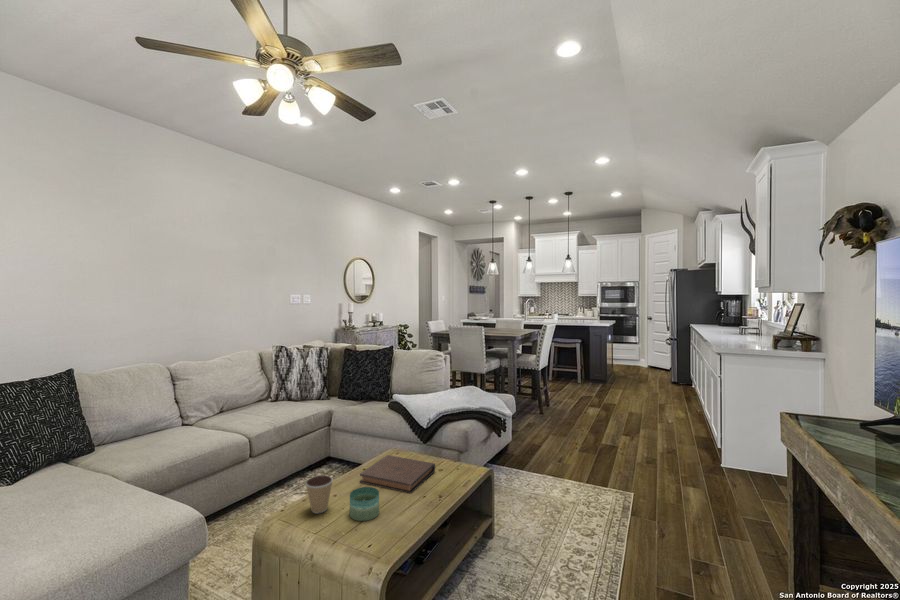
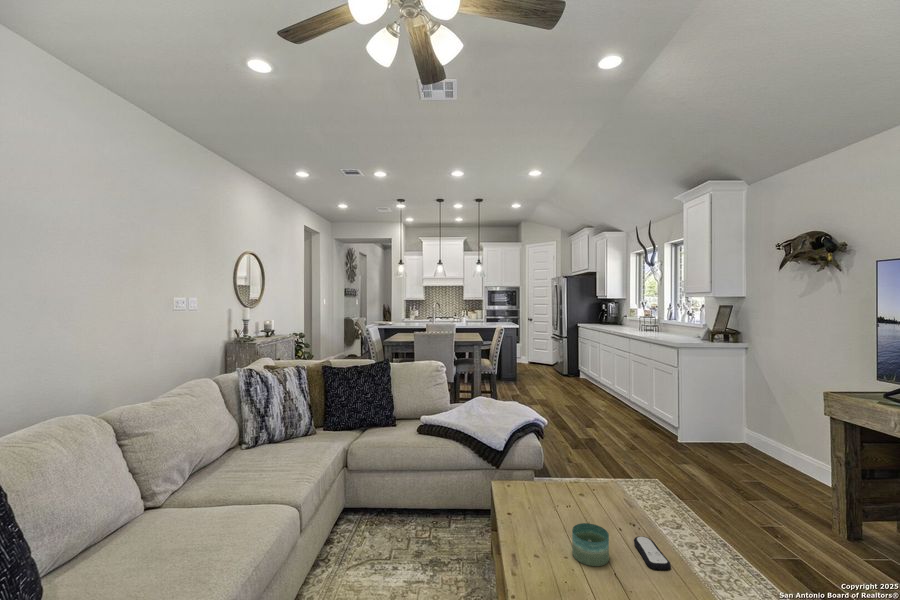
book: present [360,455,435,493] -> none [508,483,589,524]
coffee cup: present [306,475,333,513] -> none [524,523,557,574]
remote control: none [388,511,423,537] -> present [634,536,671,570]

